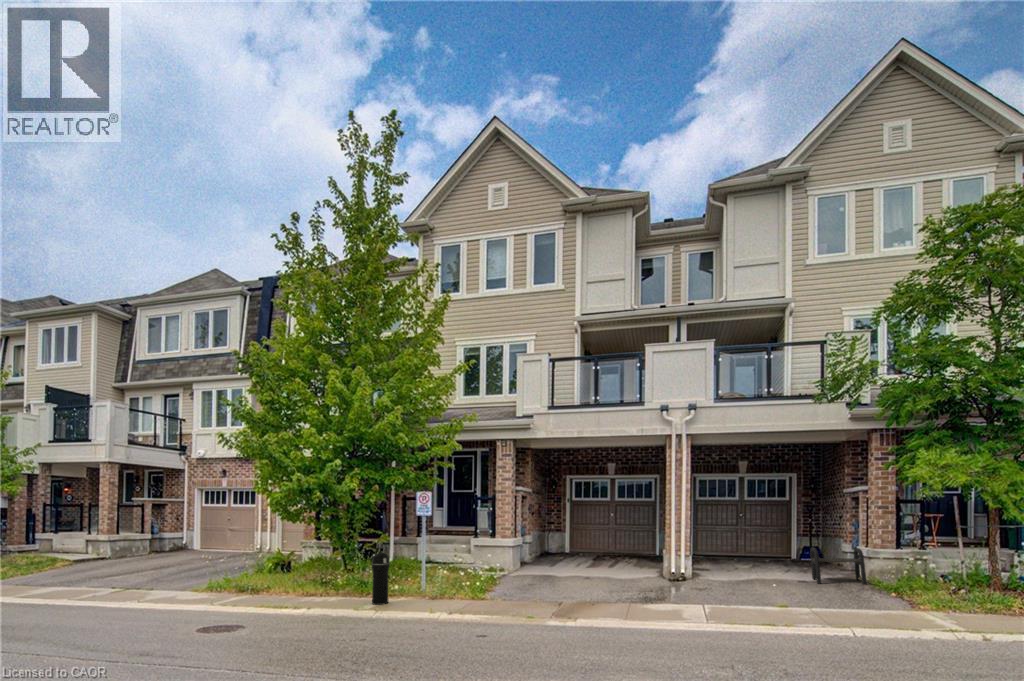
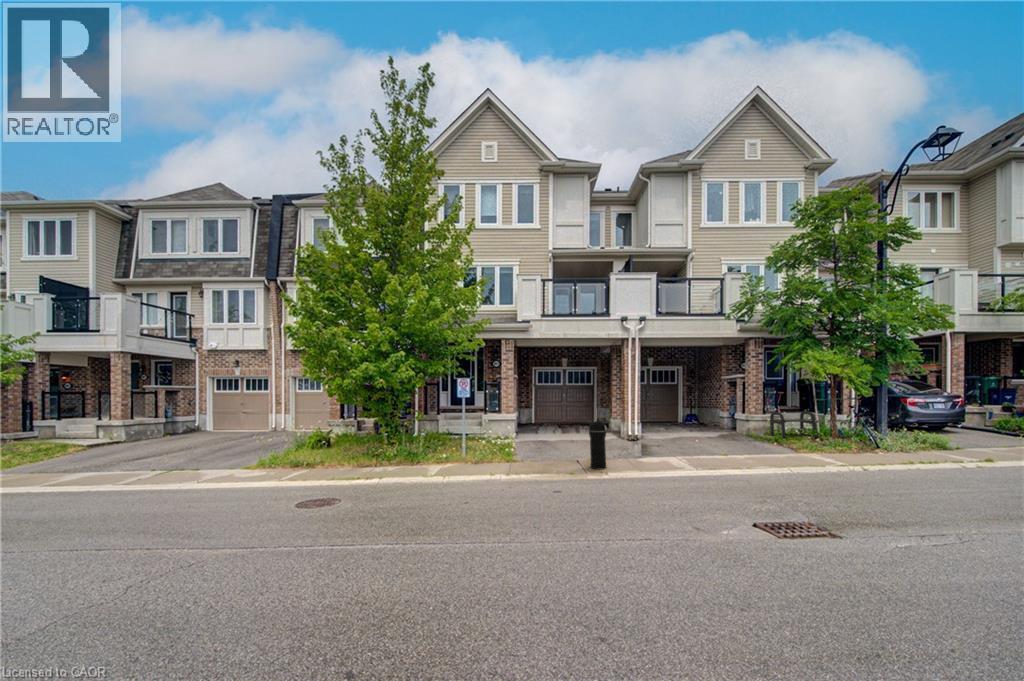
trash can: present [372,553,390,605] -> present [589,421,607,469]

